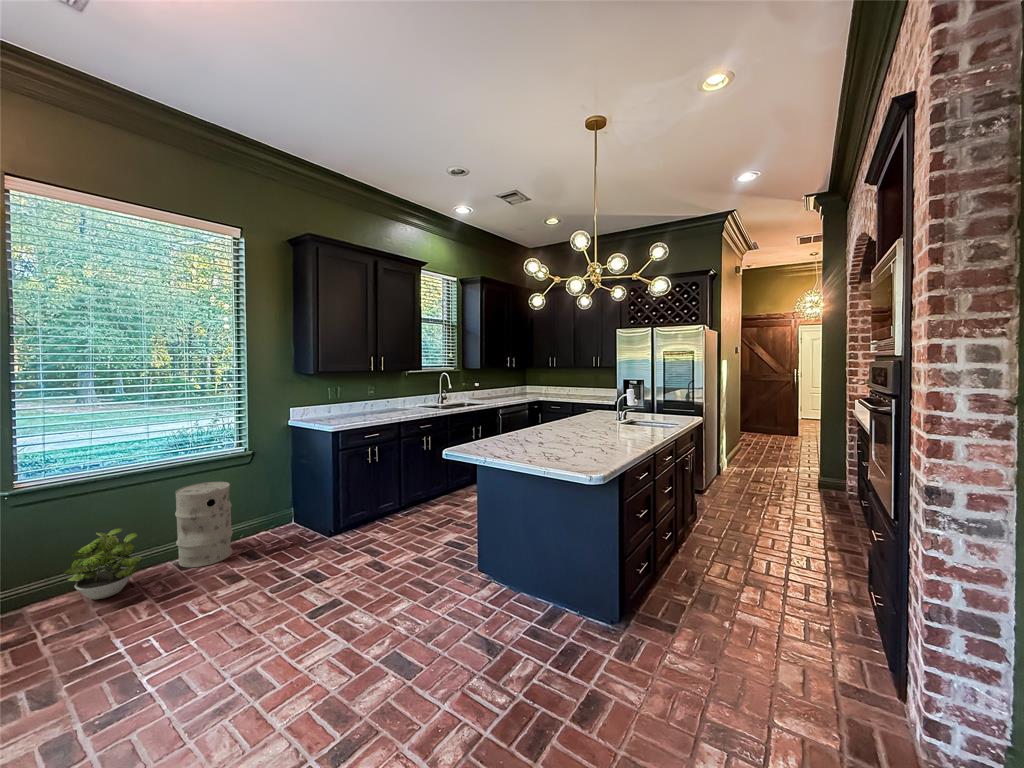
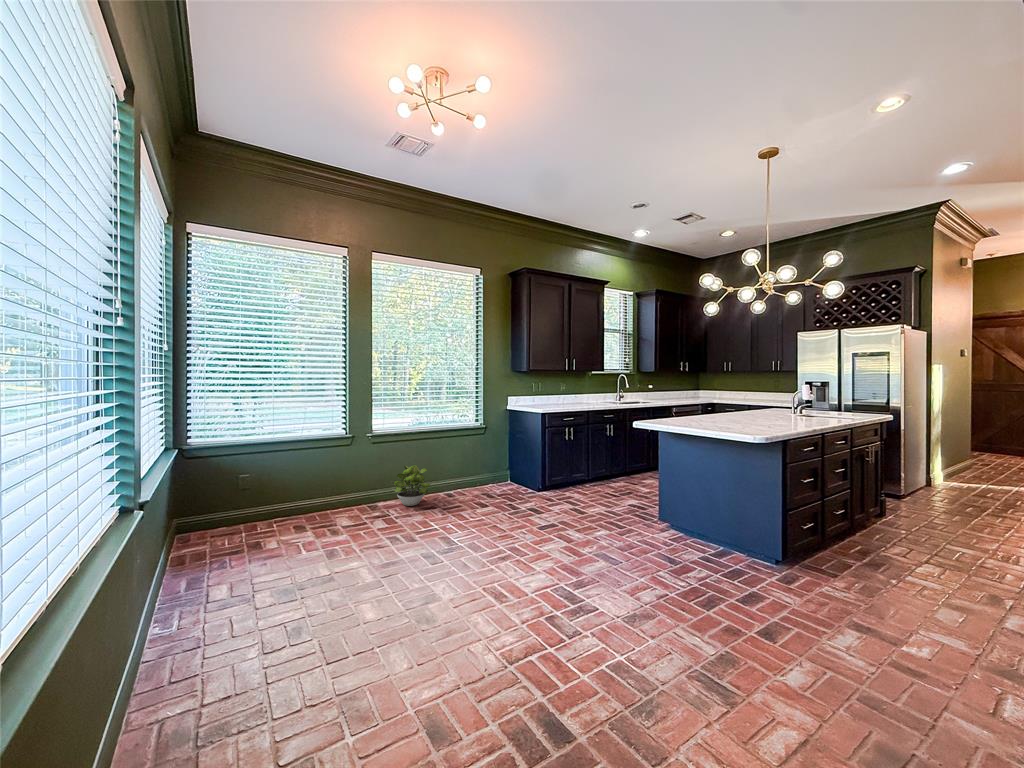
trash can: present [175,482,233,567] -> none [443,443,476,498]

